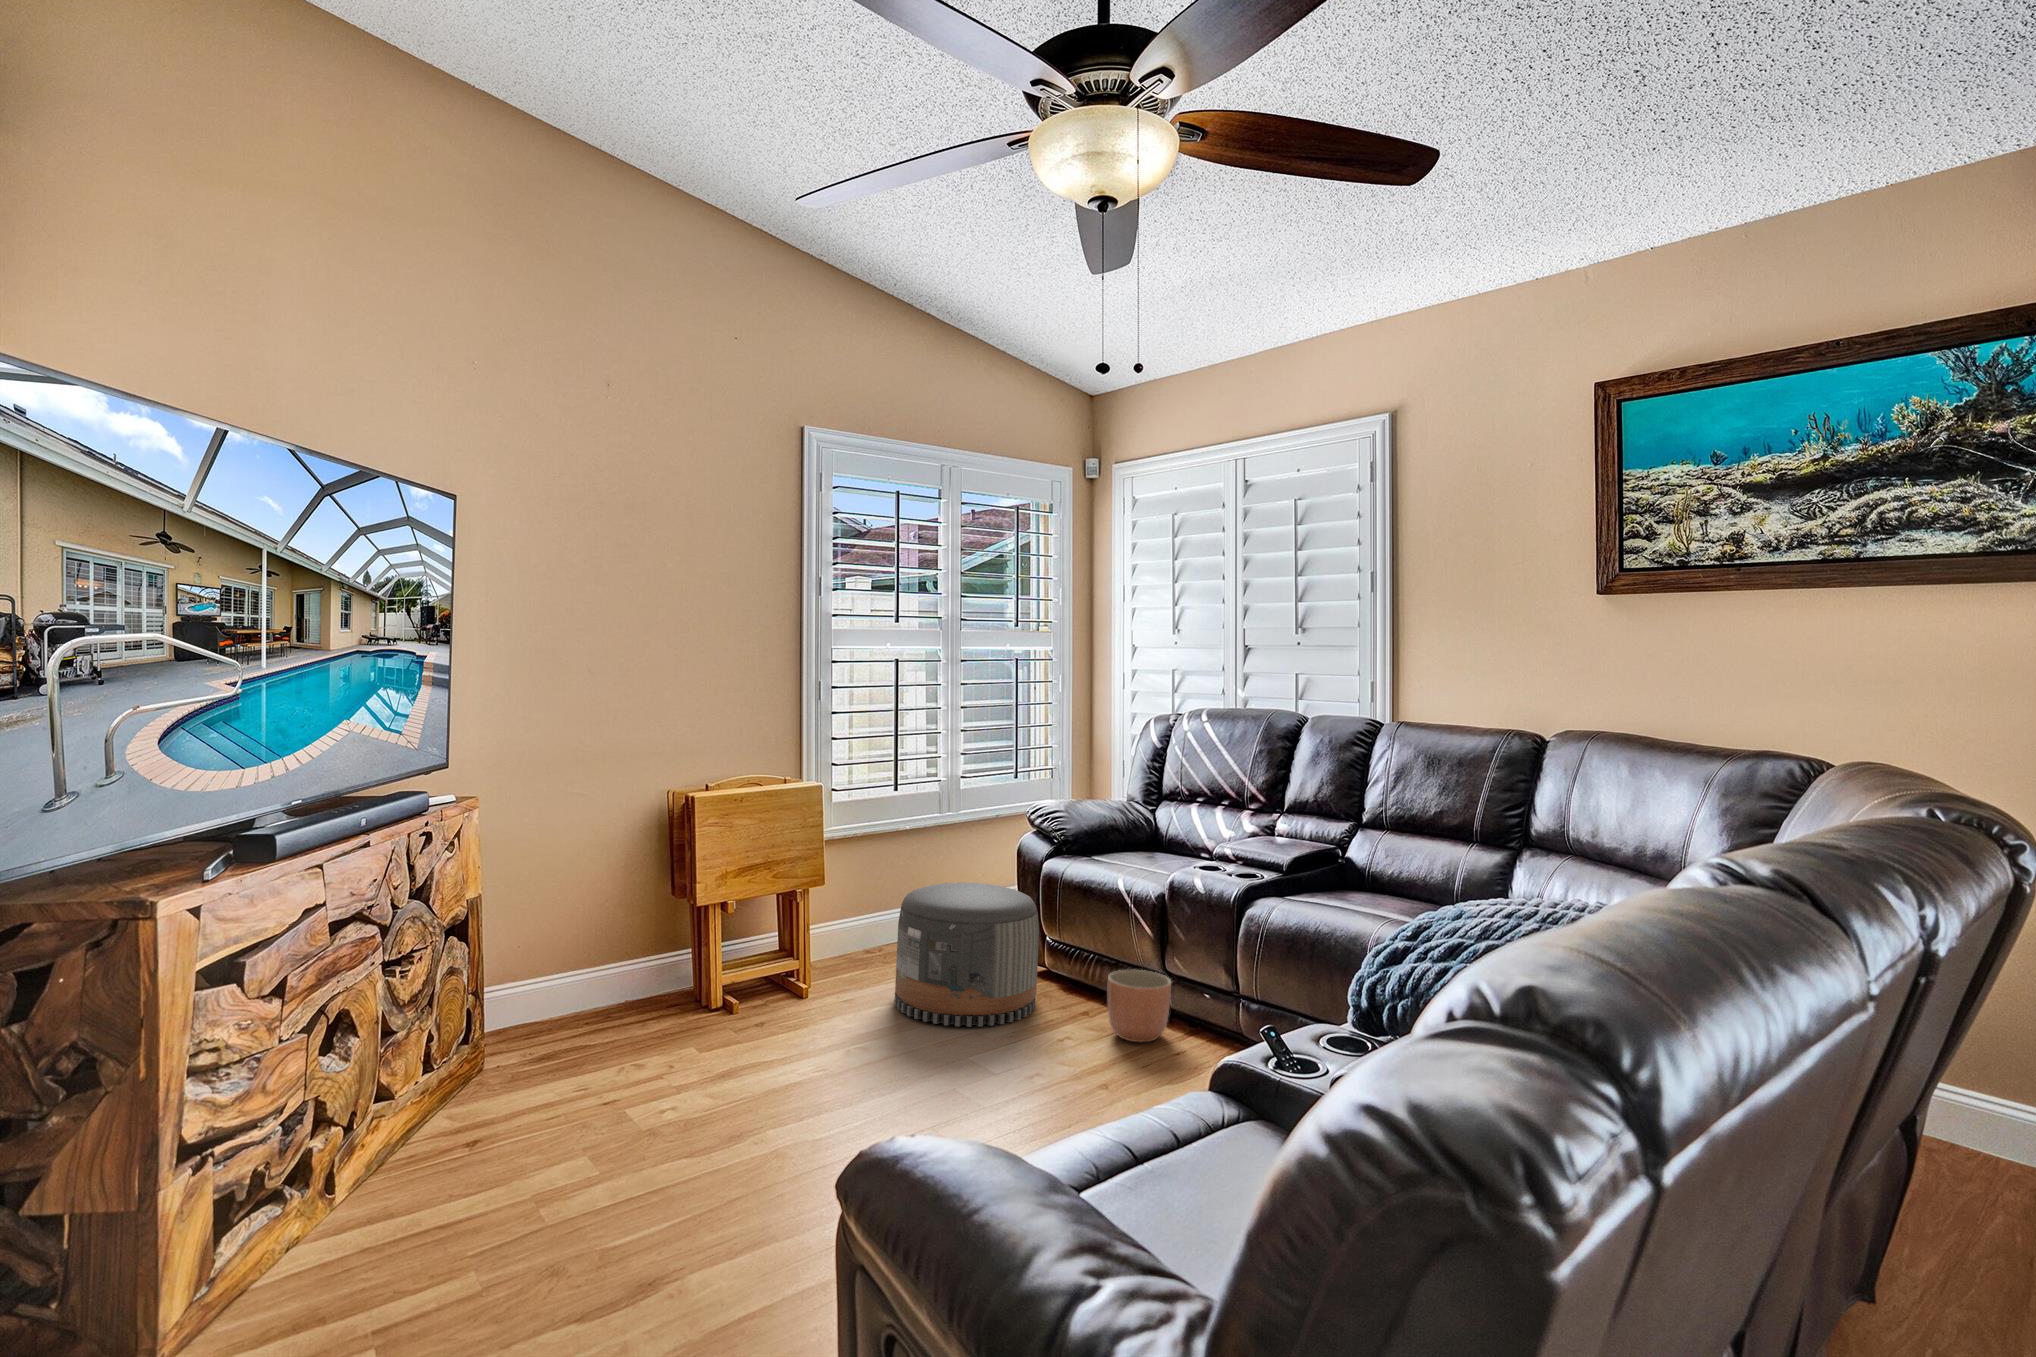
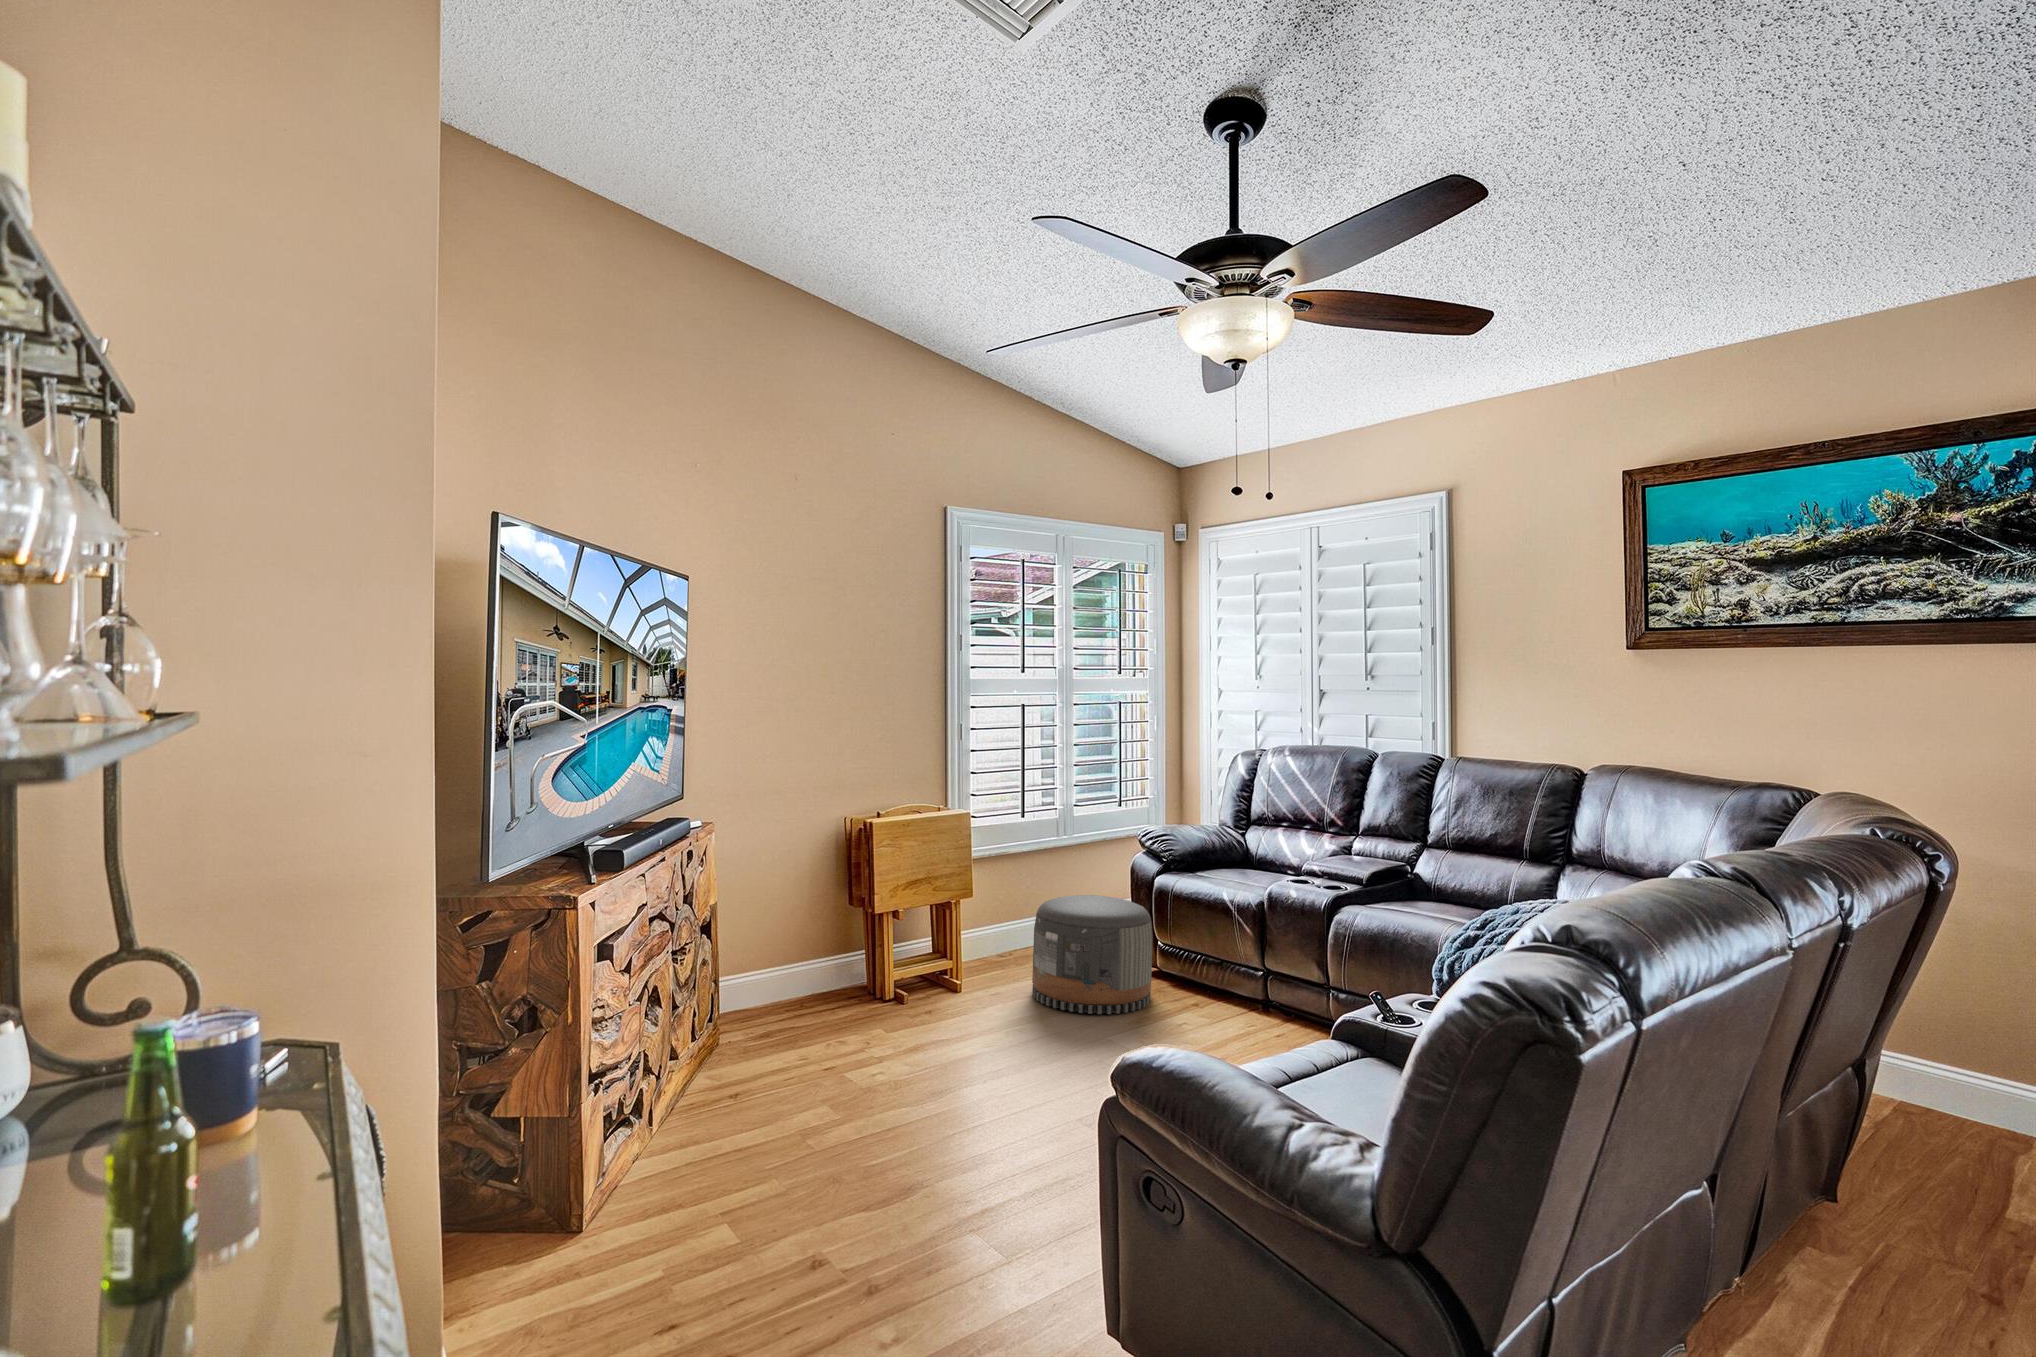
planter: present [1108,970,1171,1042] -> none [1216,967,1269,1027]

